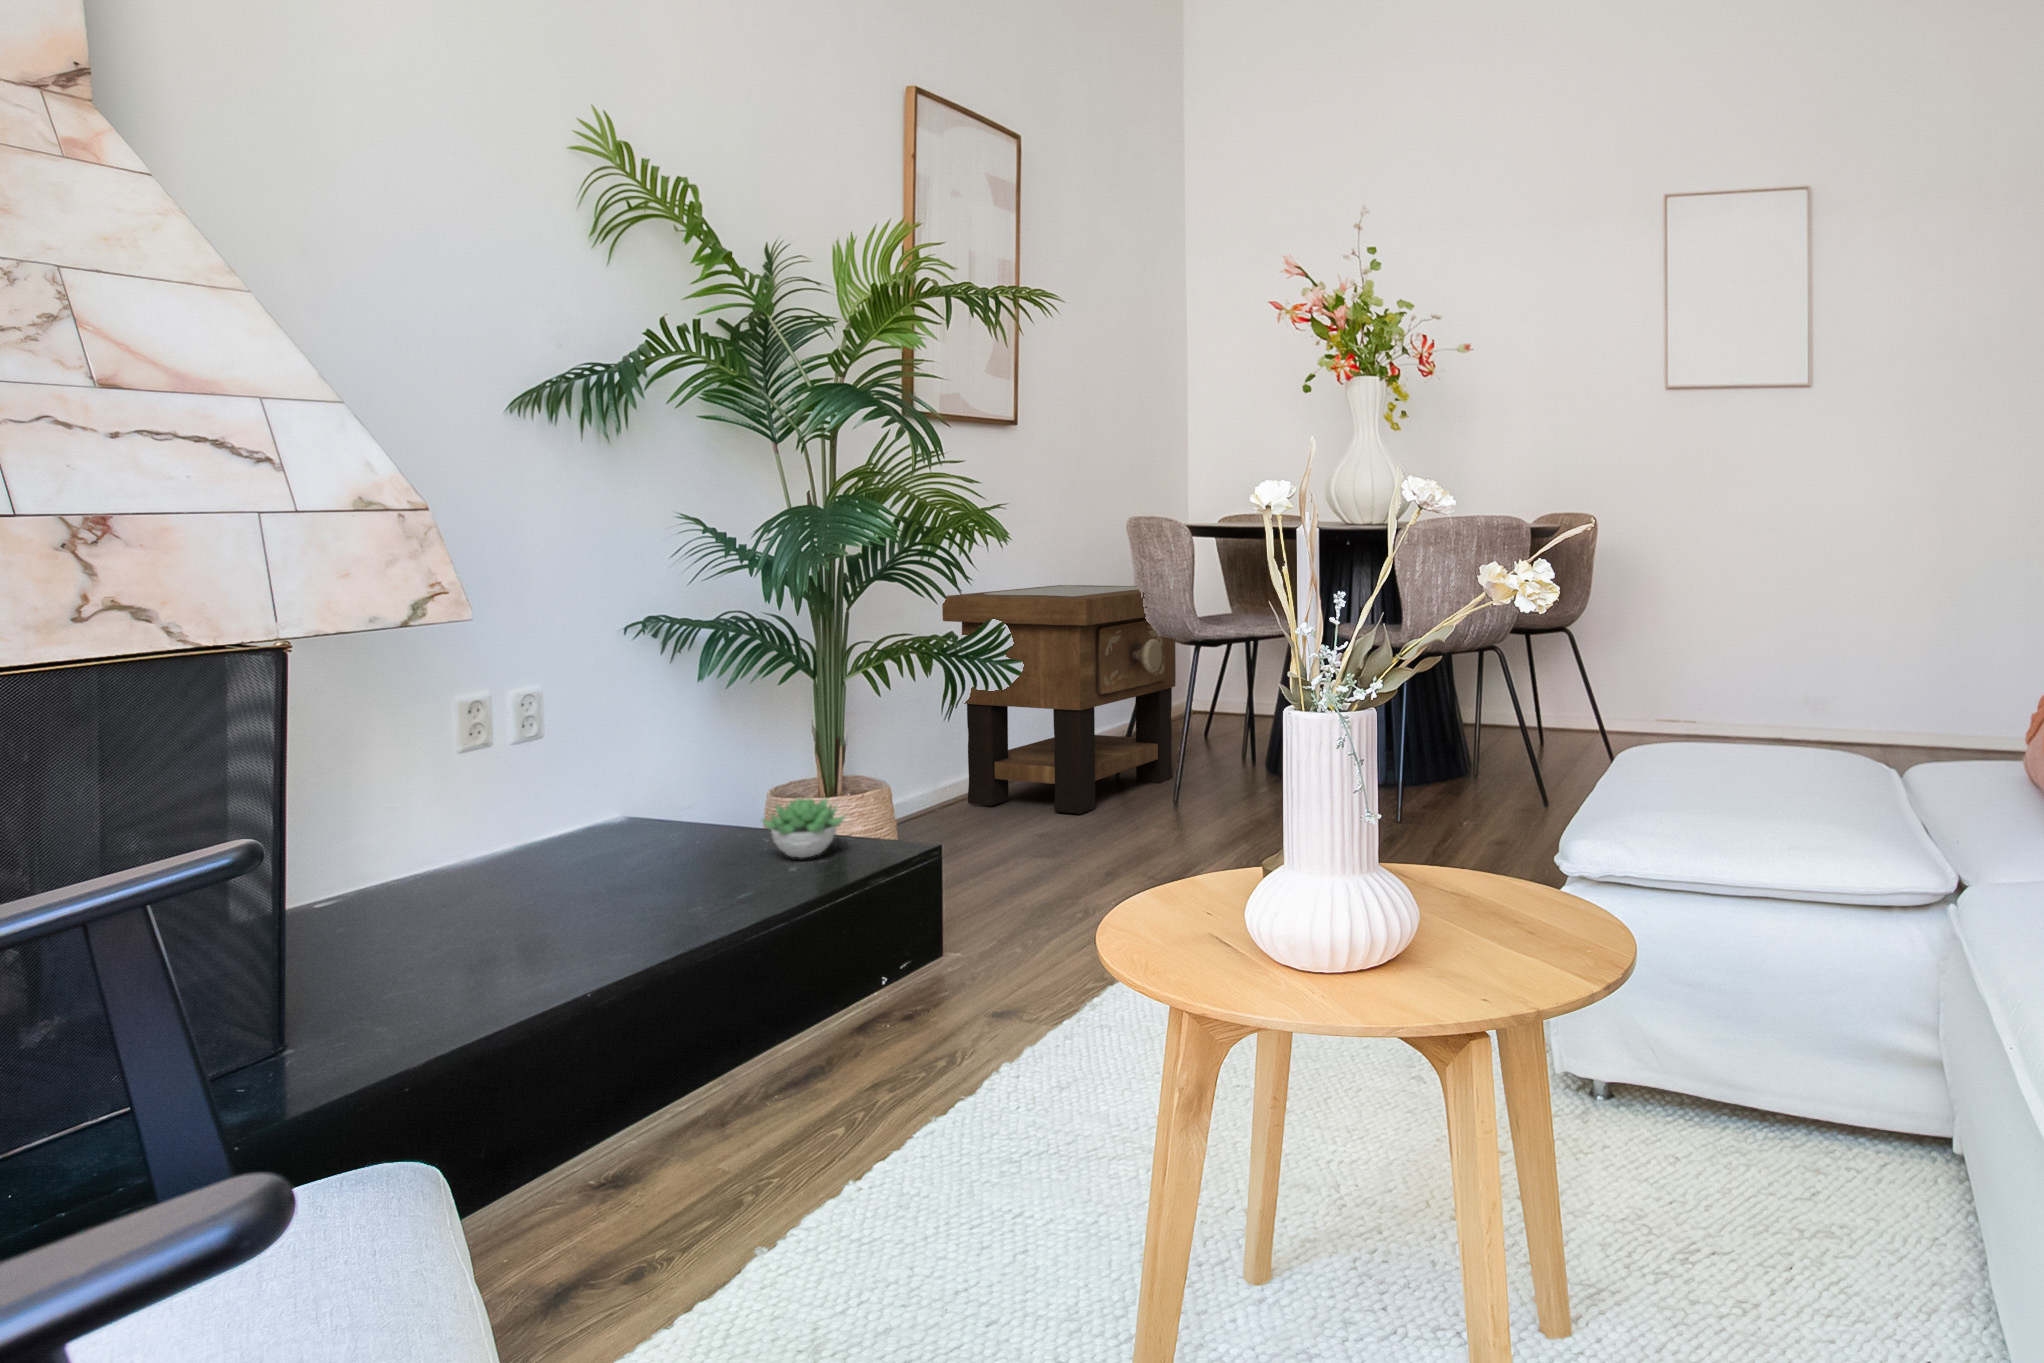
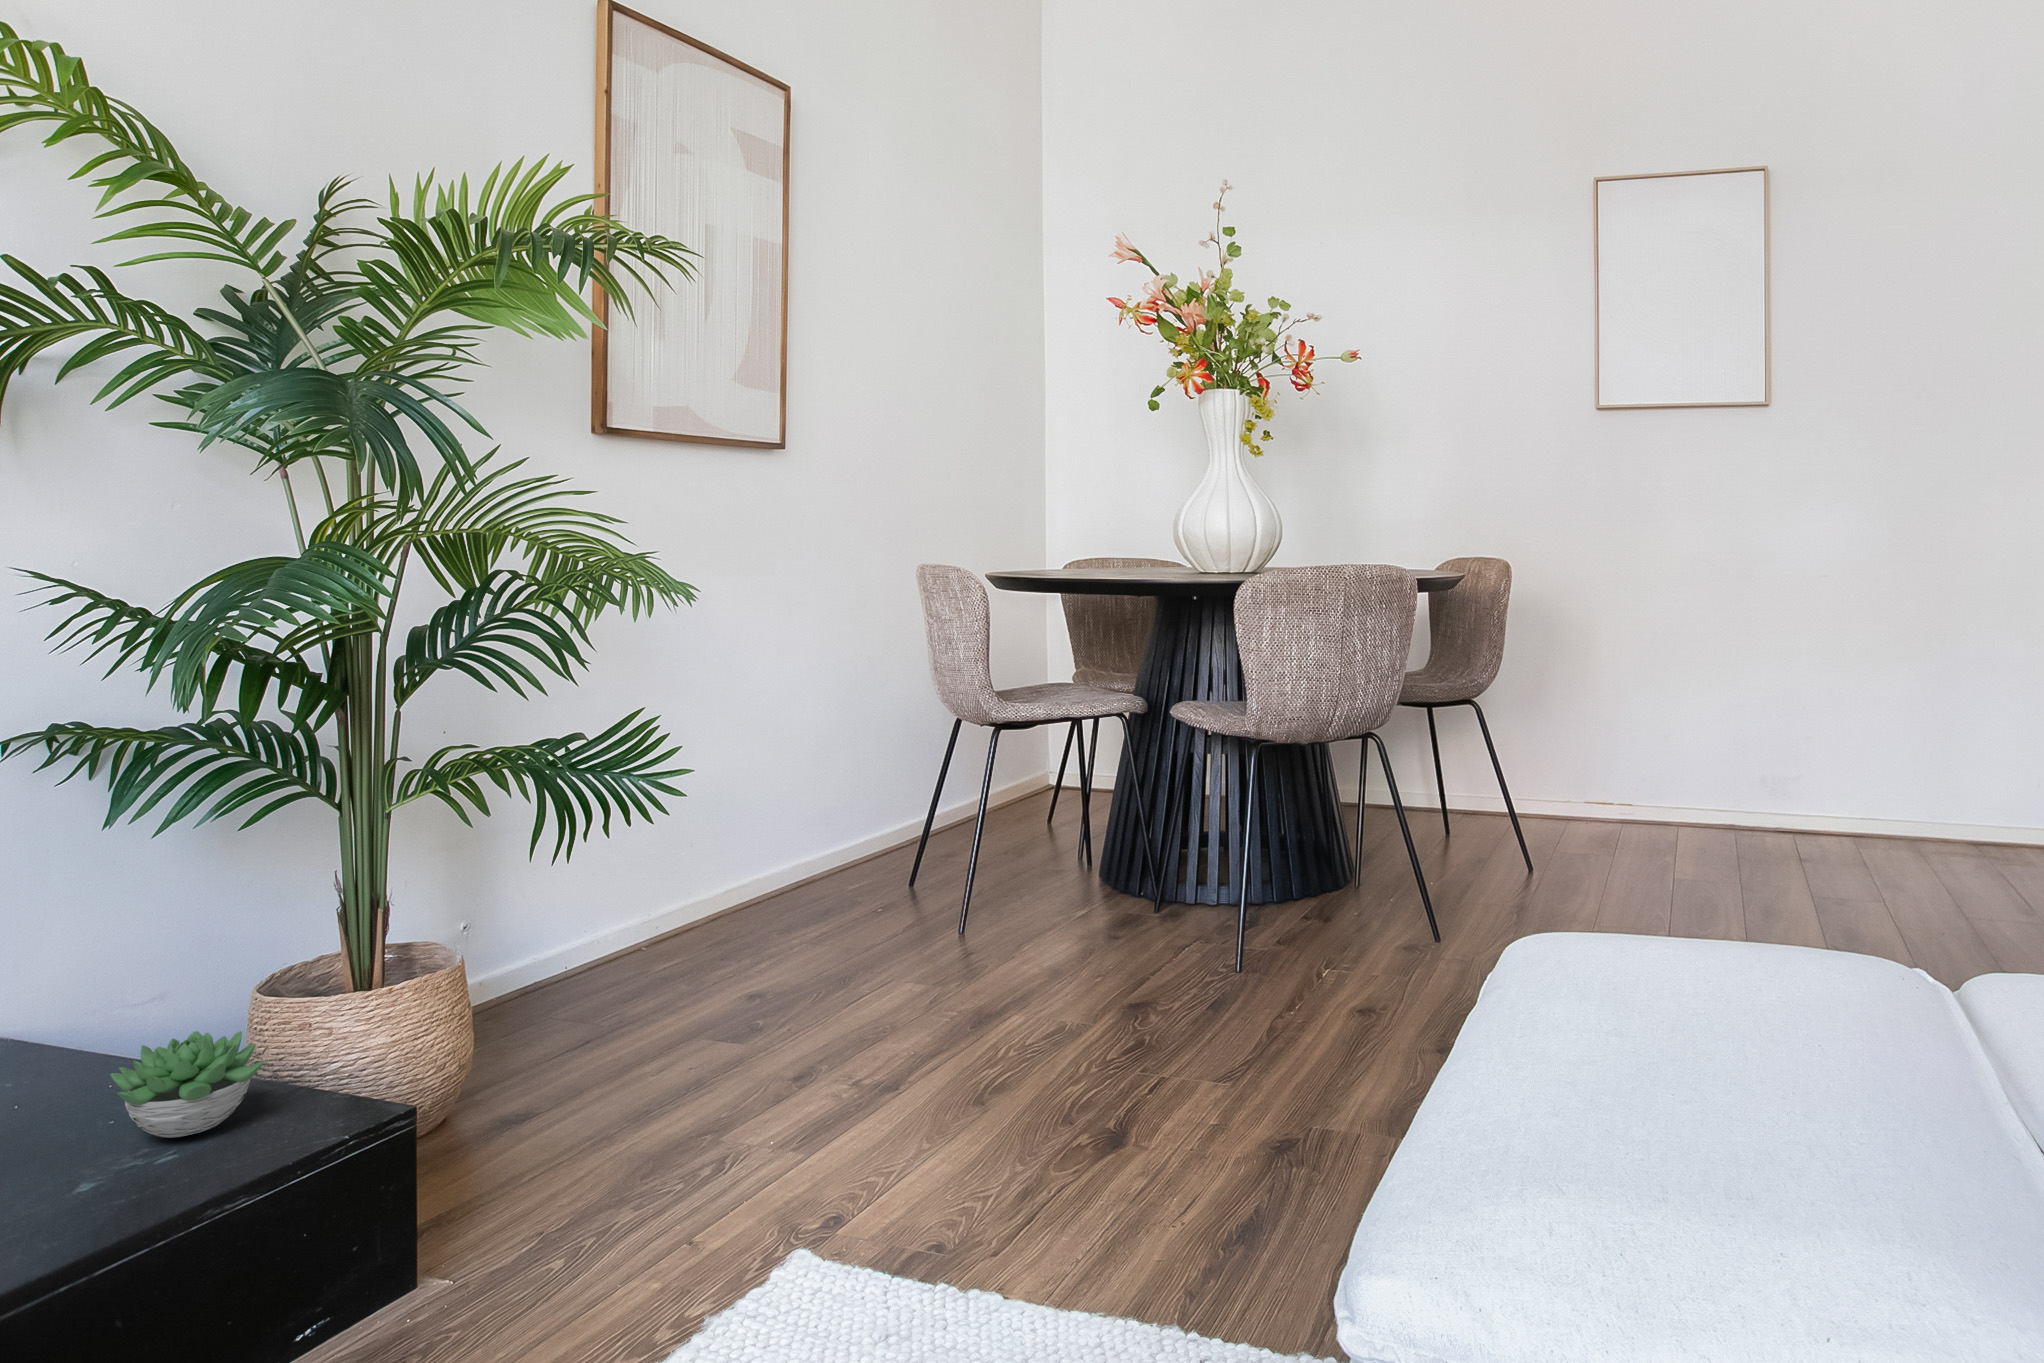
side table: present [942,585,1176,814] -> none [646,647,994,959]

